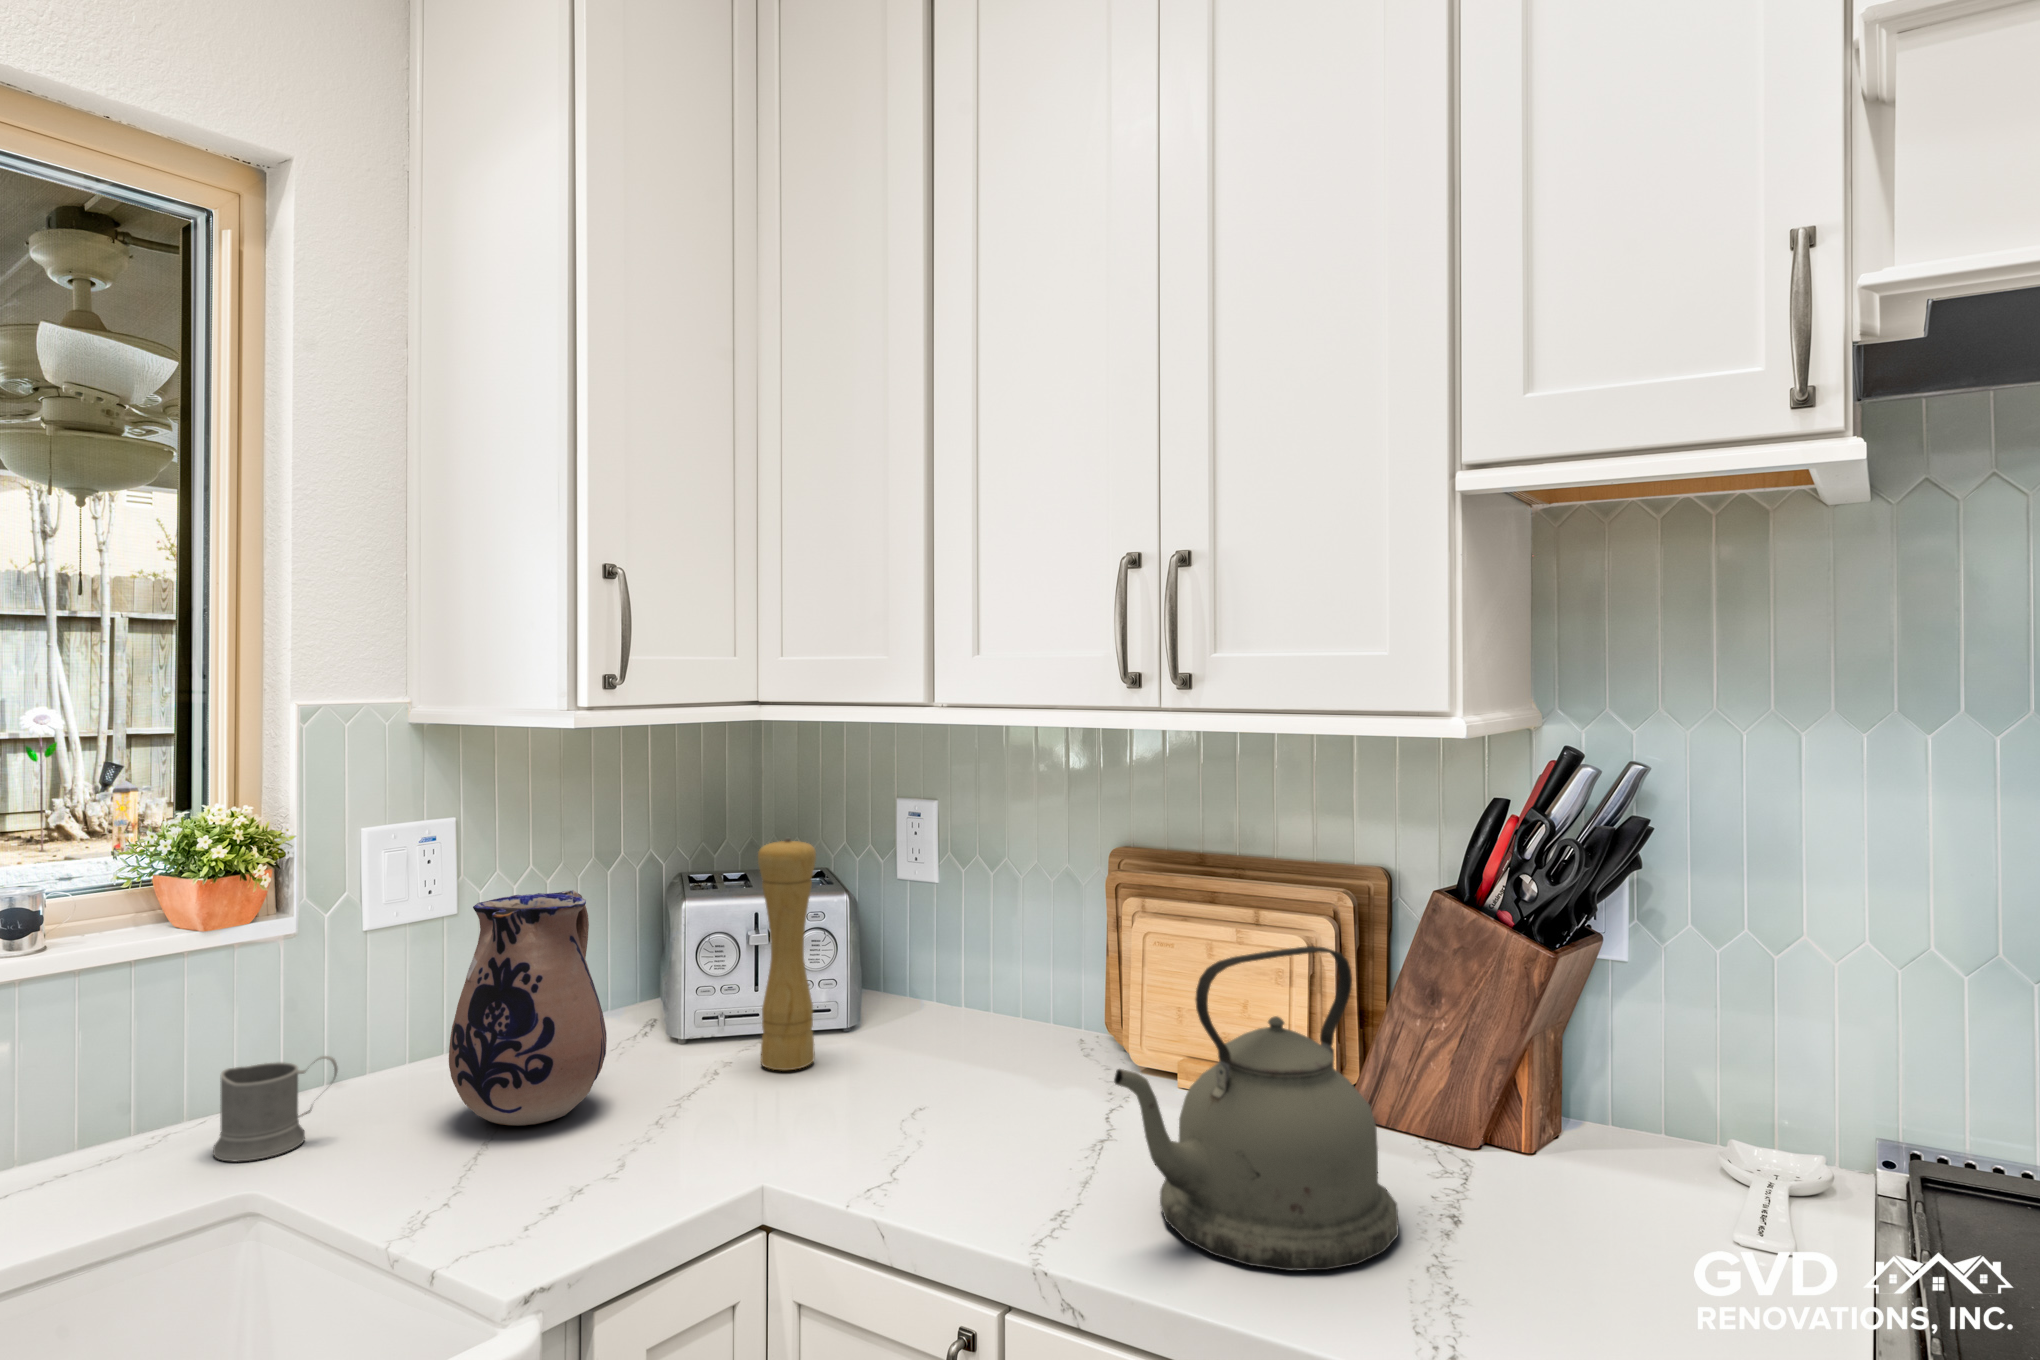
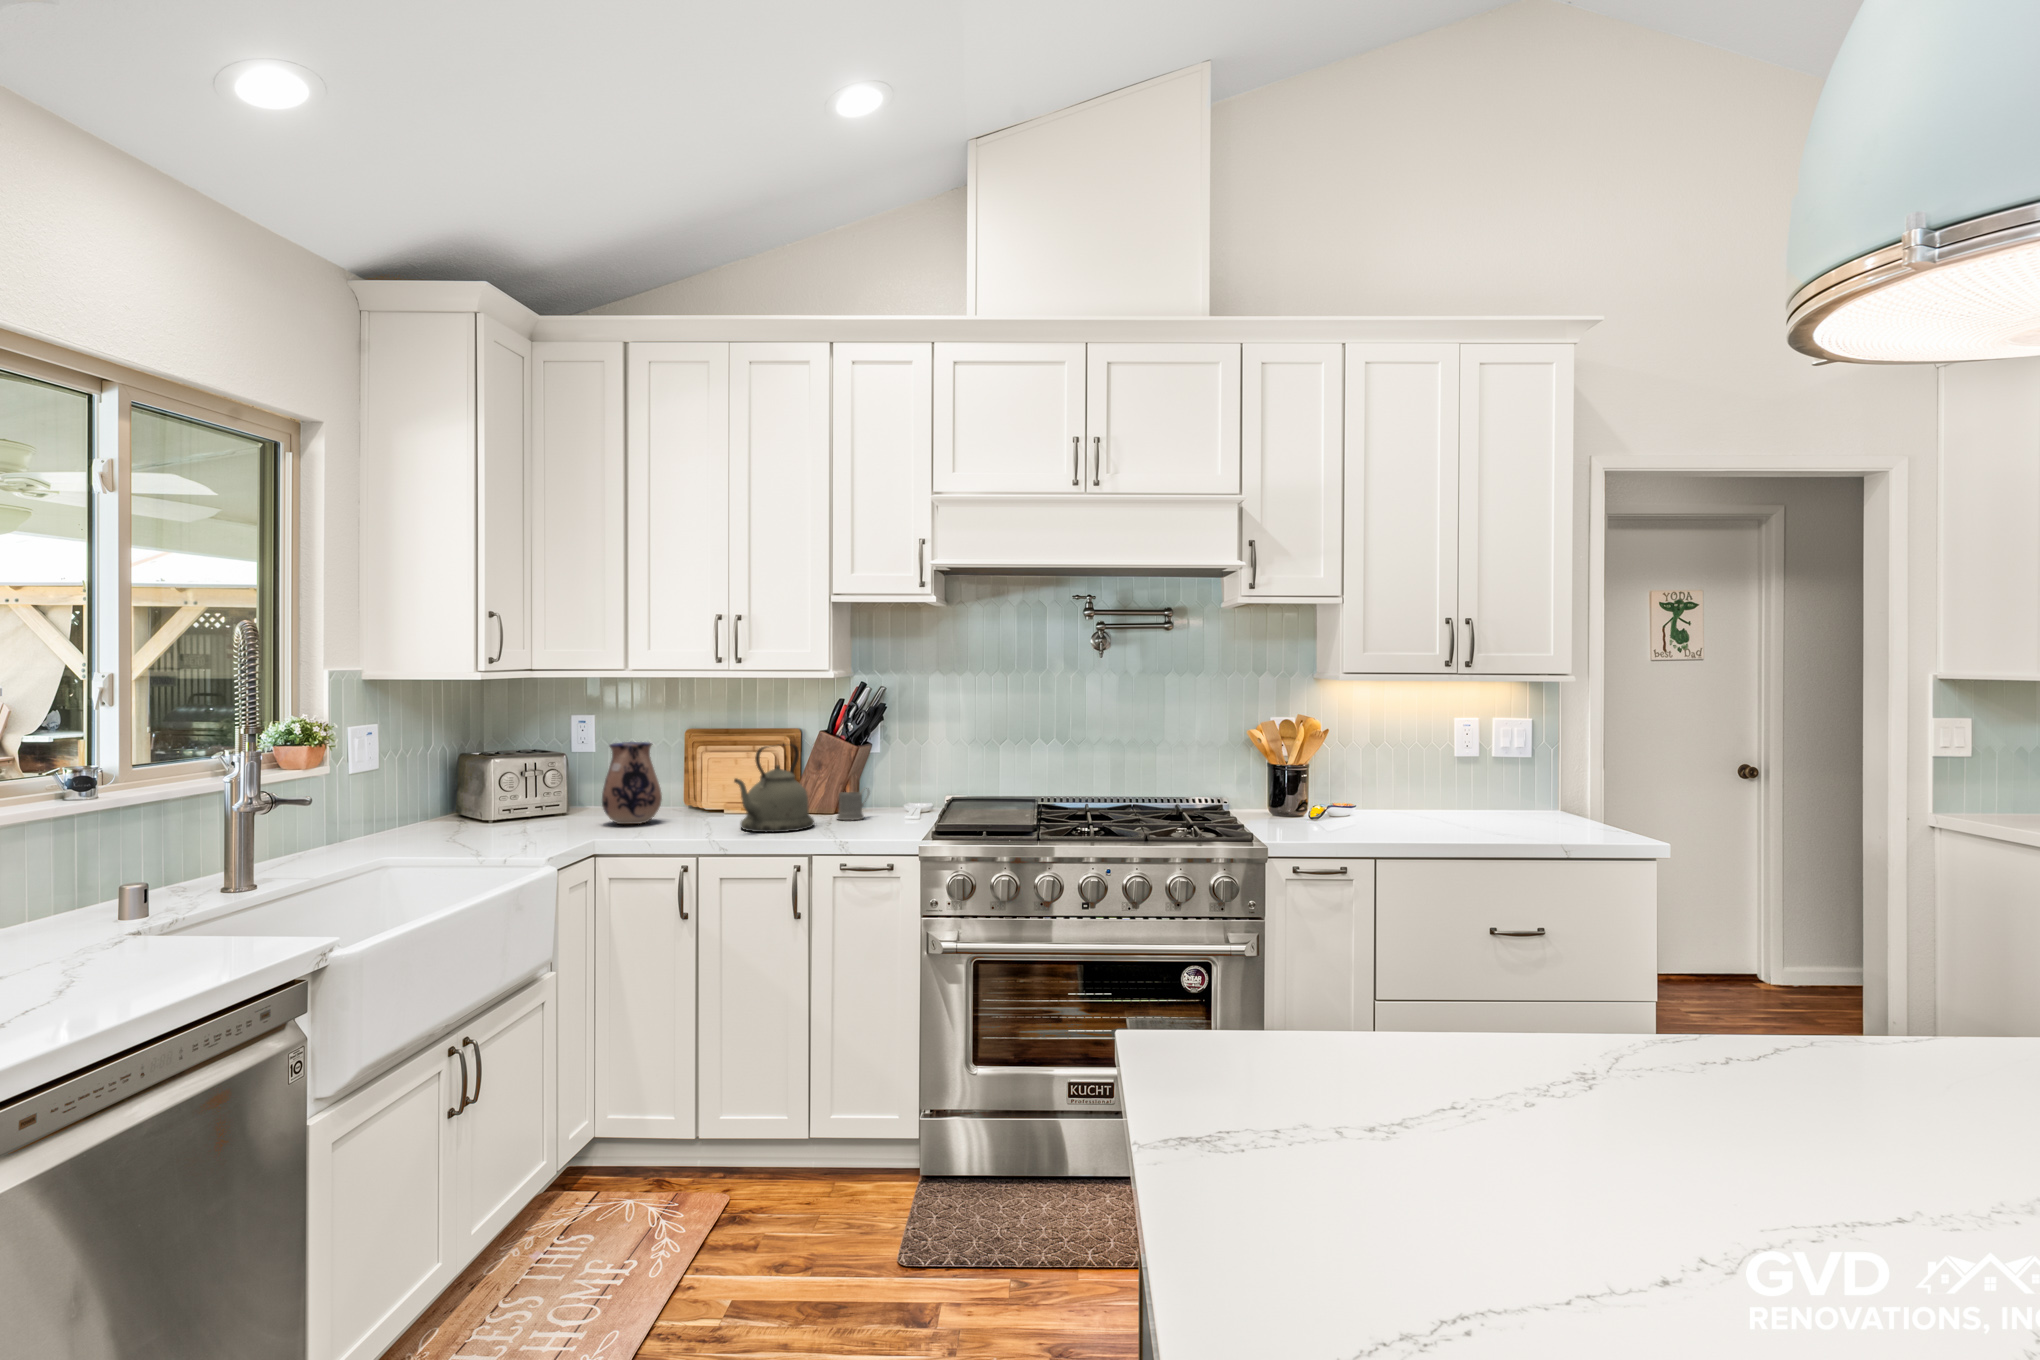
pepper mill: present [758,838,816,1070] -> none [541,727,567,825]
ceramic pitcher: present [449,890,607,1126] -> present [602,742,662,824]
mug: present [213,1056,338,1162] -> present [837,788,869,821]

